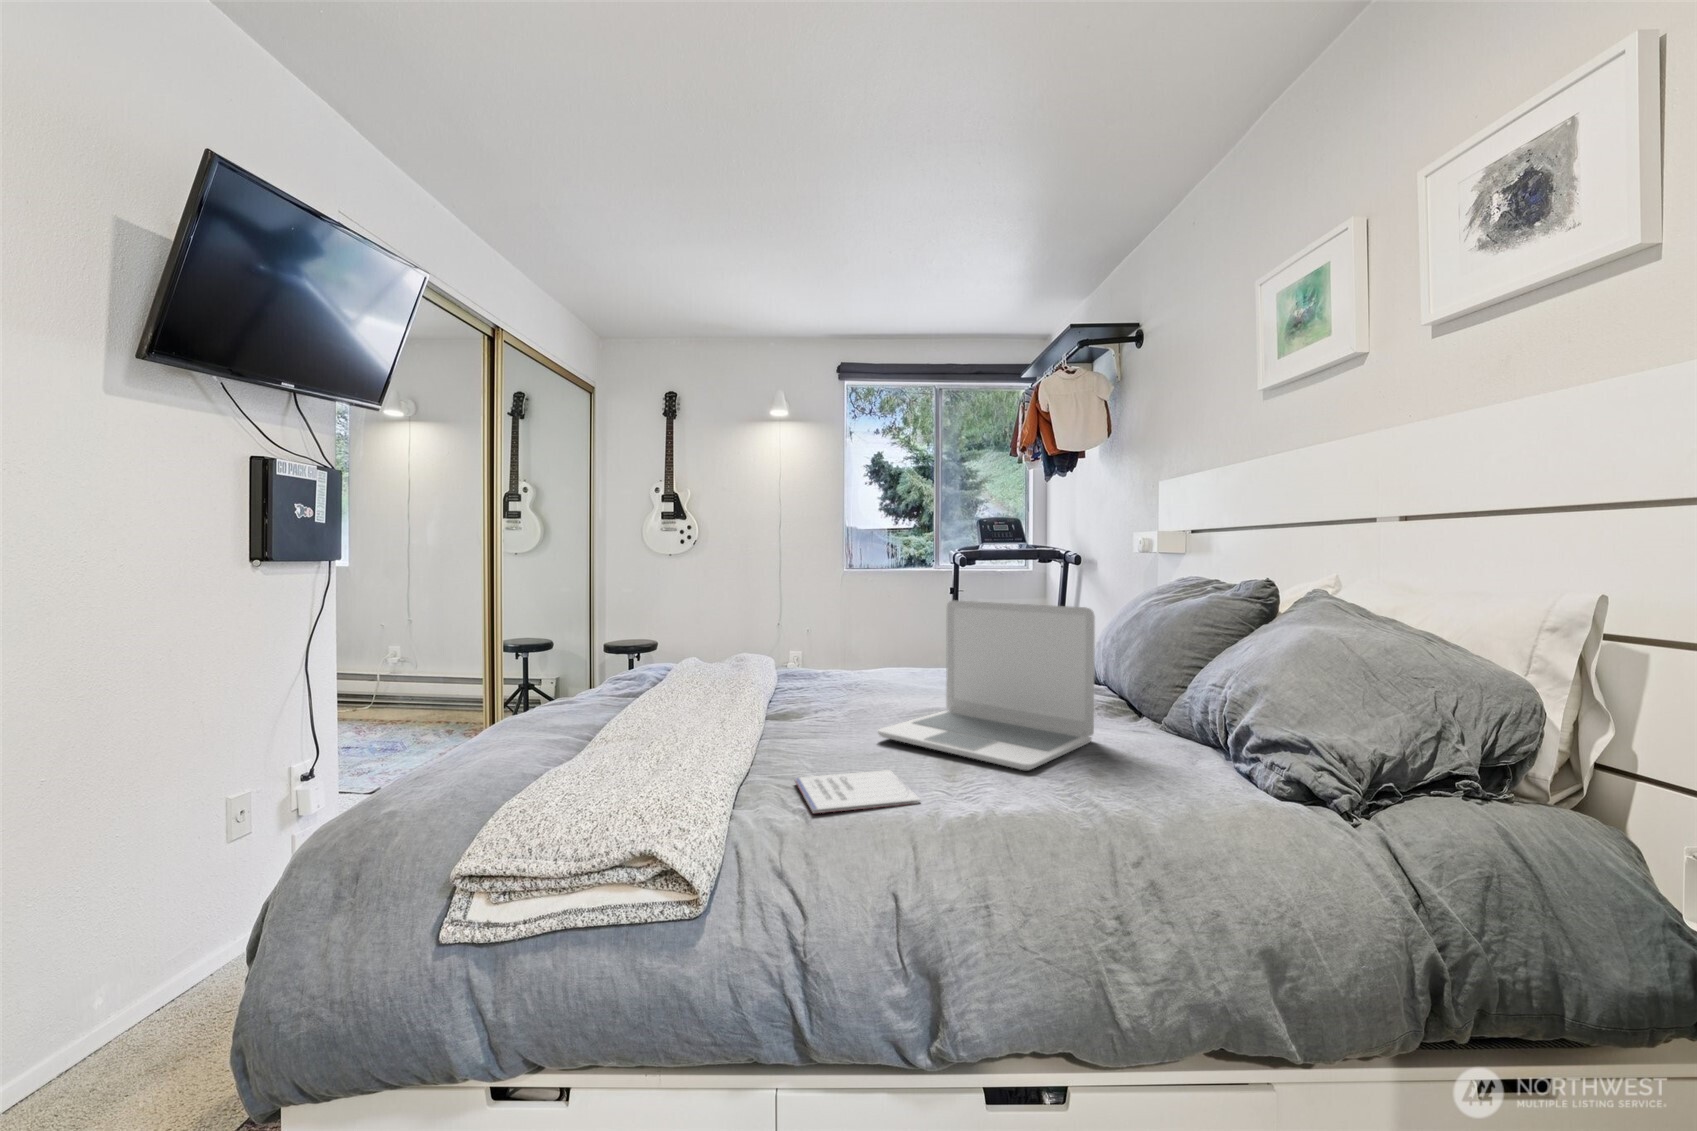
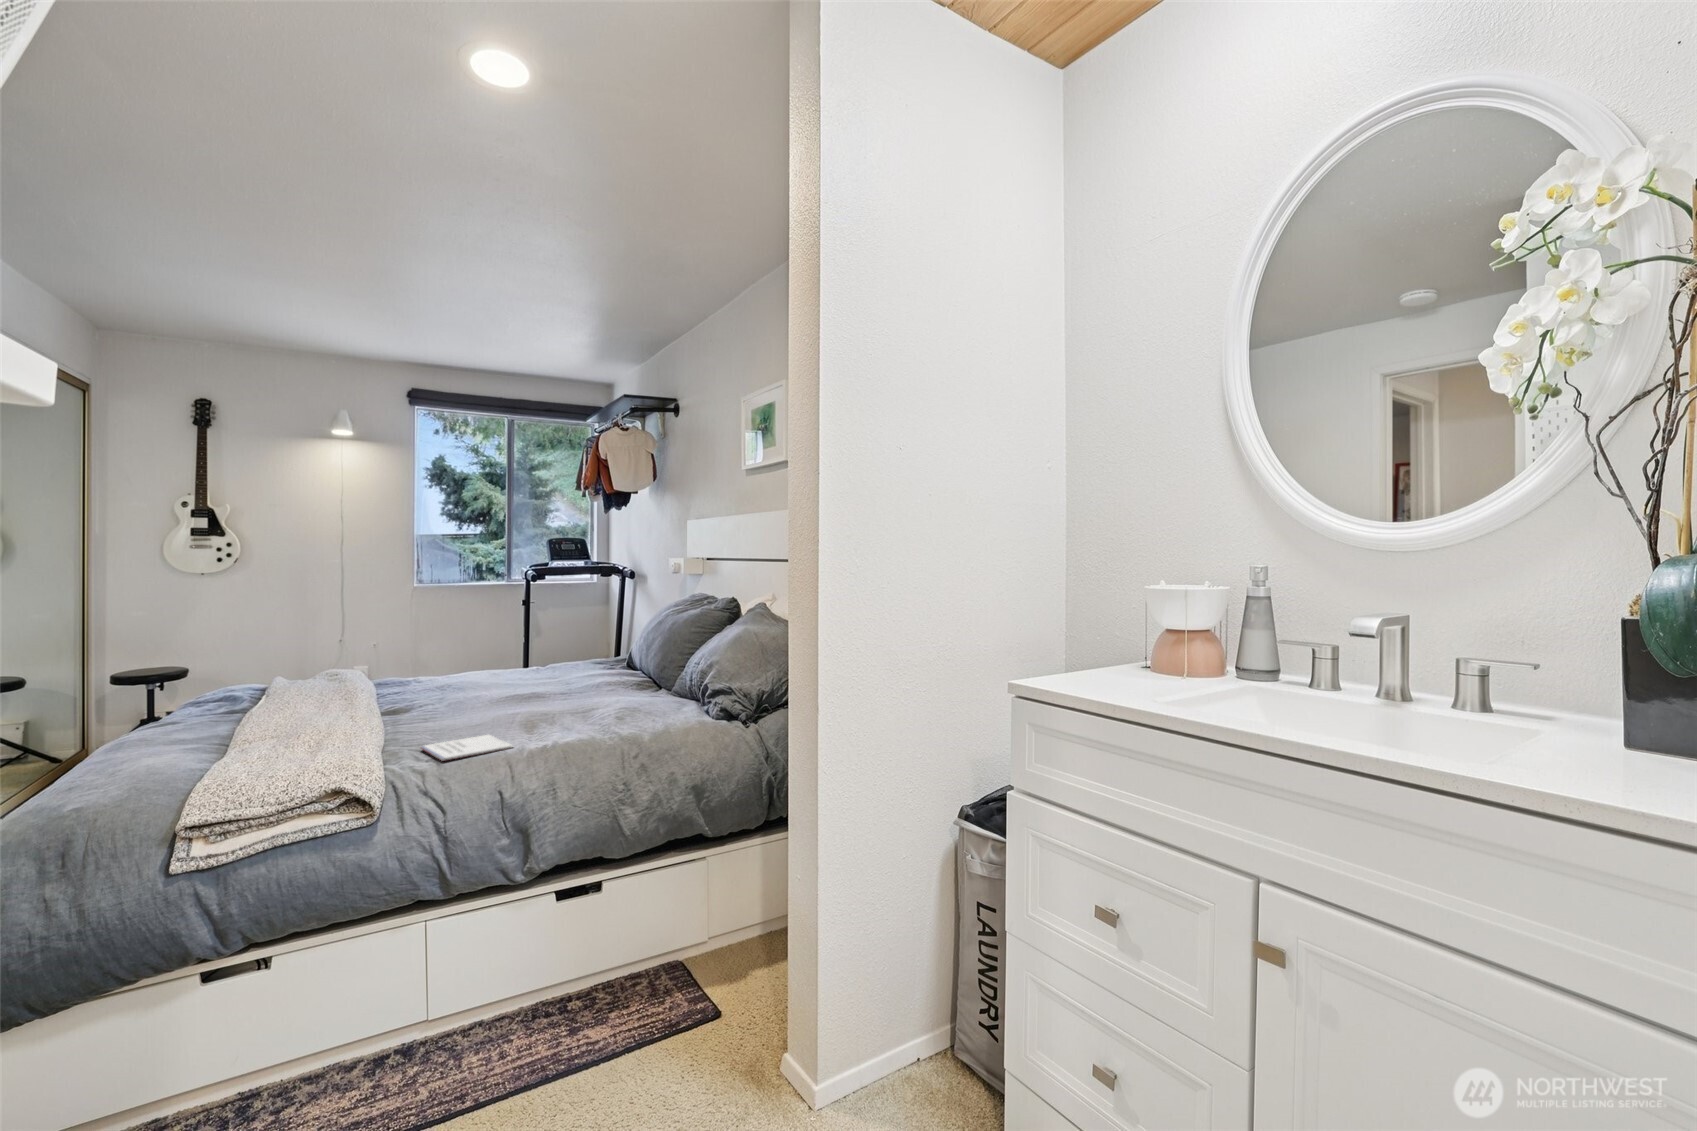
laptop: present [878,600,1095,770] -> none [474,617,627,724]

